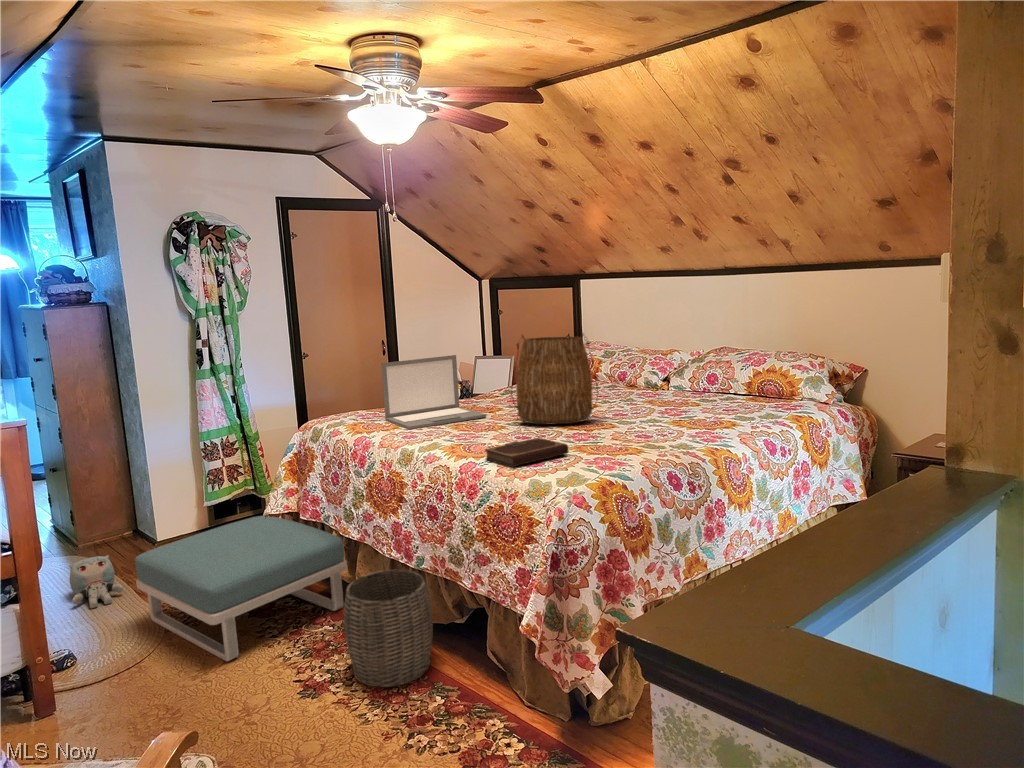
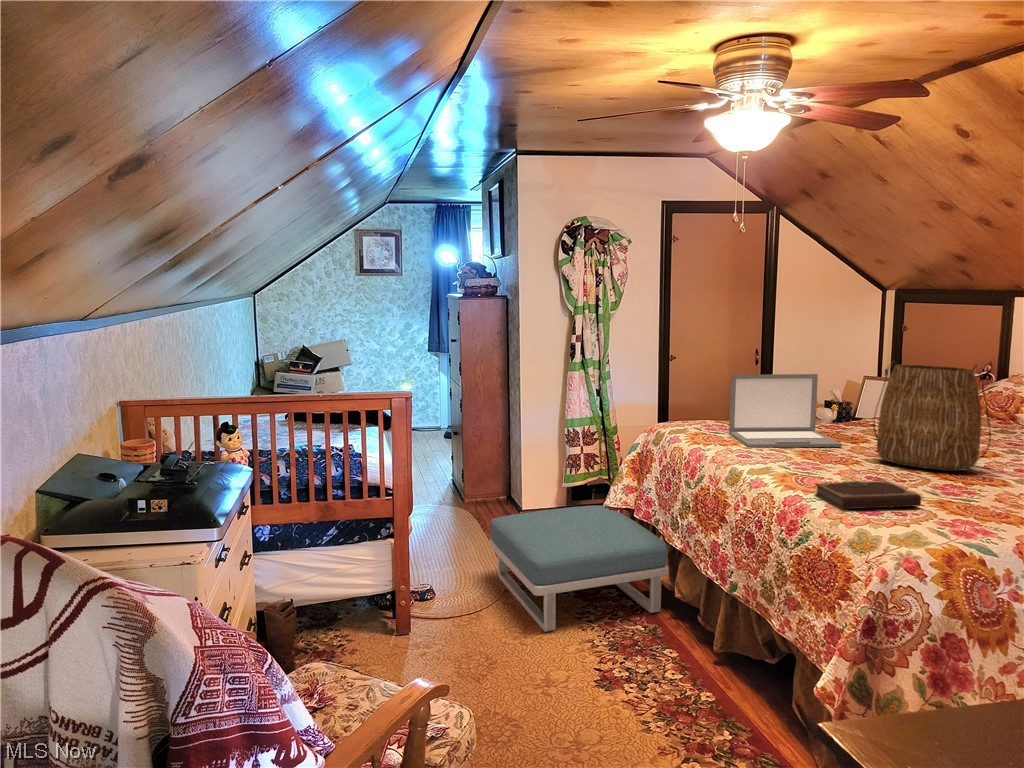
plush toy: present [69,555,123,608] -> none [447,512,485,554]
woven basket: present [344,570,433,687] -> none [646,586,737,707]

